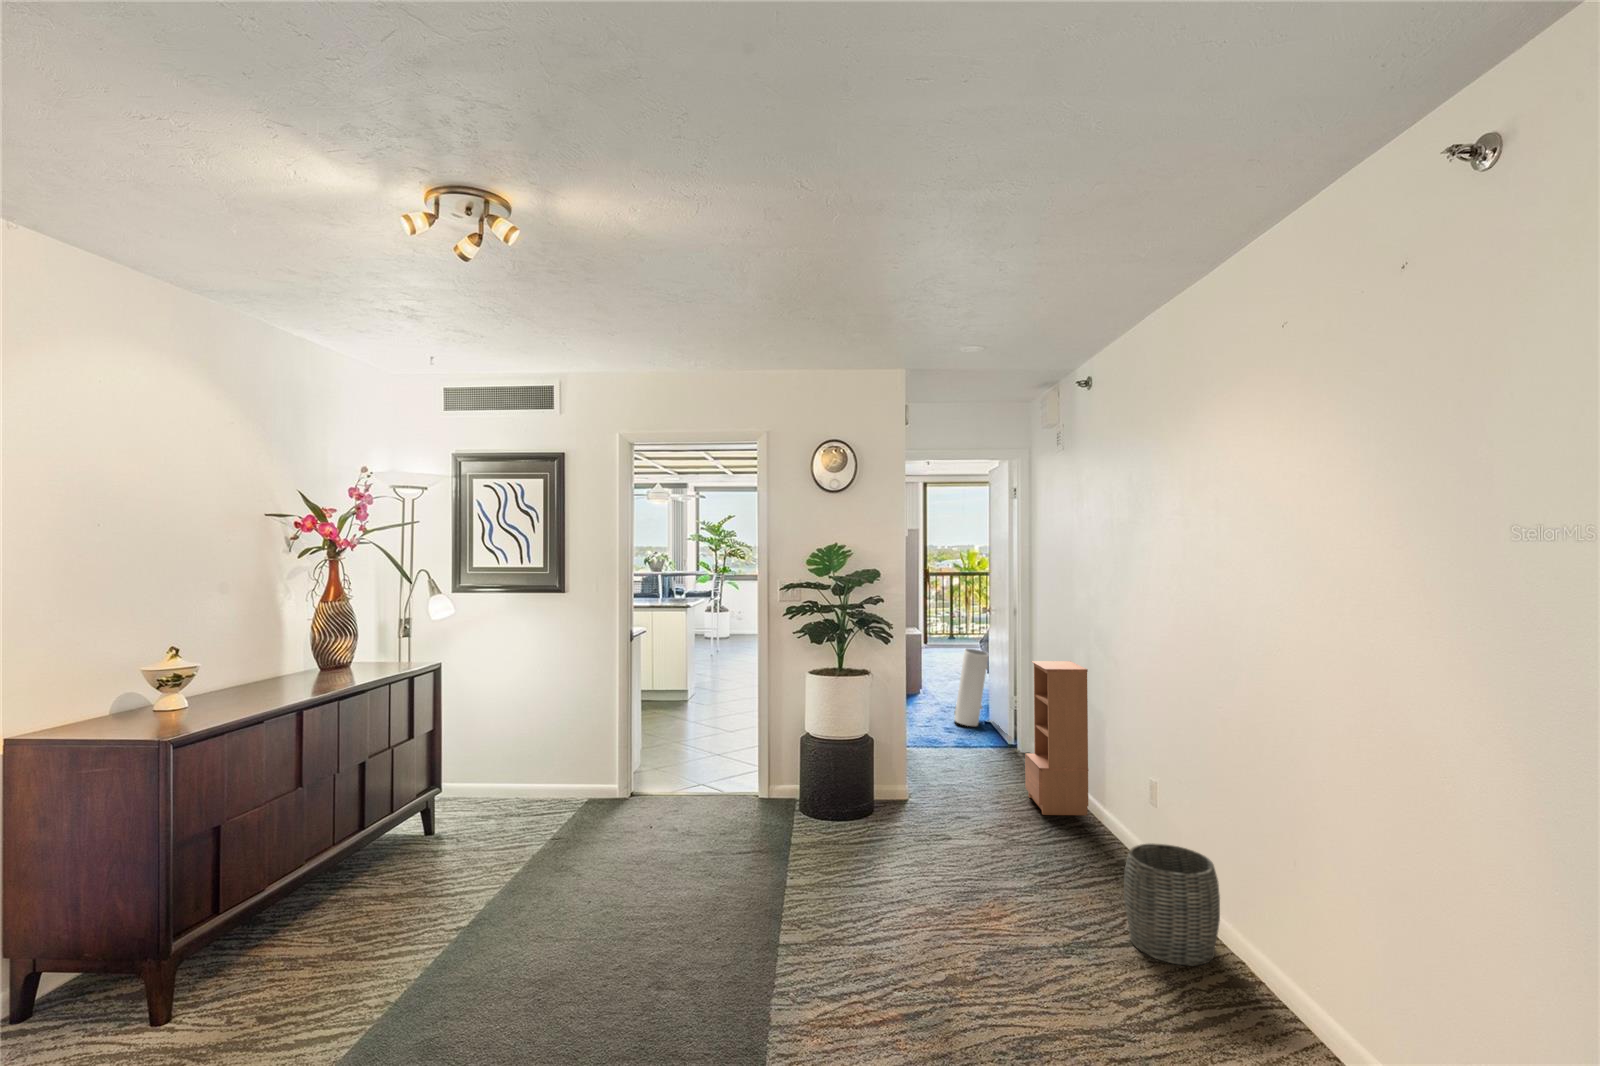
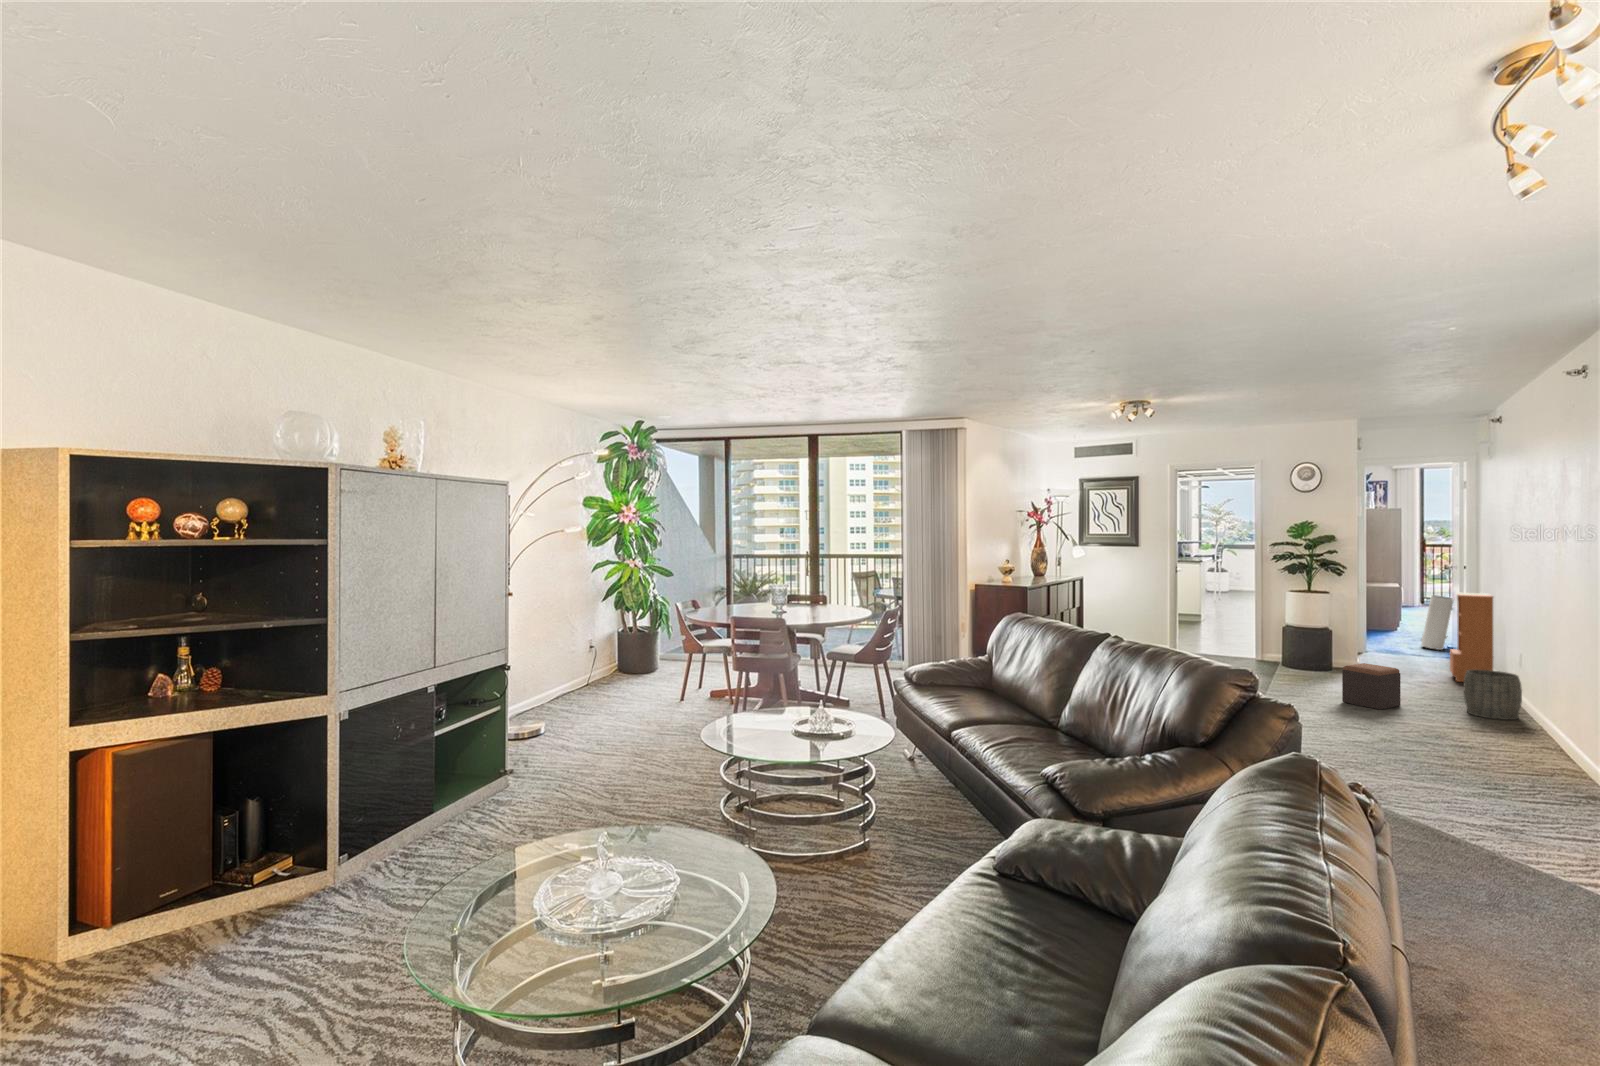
footstool: none [930,854,1029,985] -> present [1342,663,1401,710]

